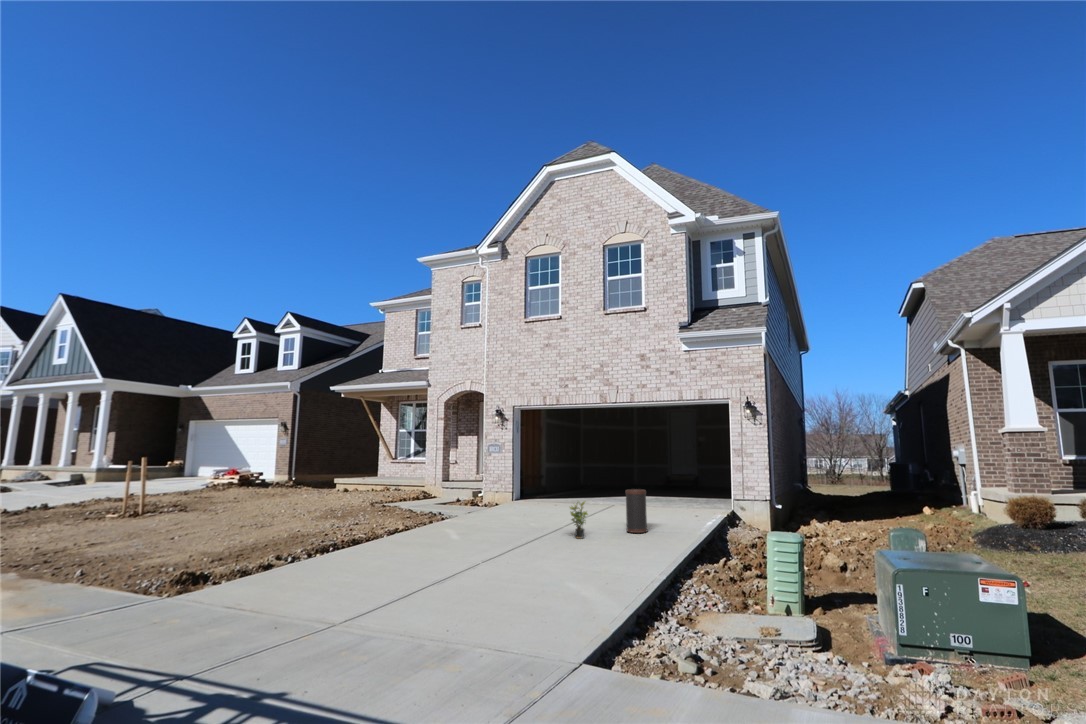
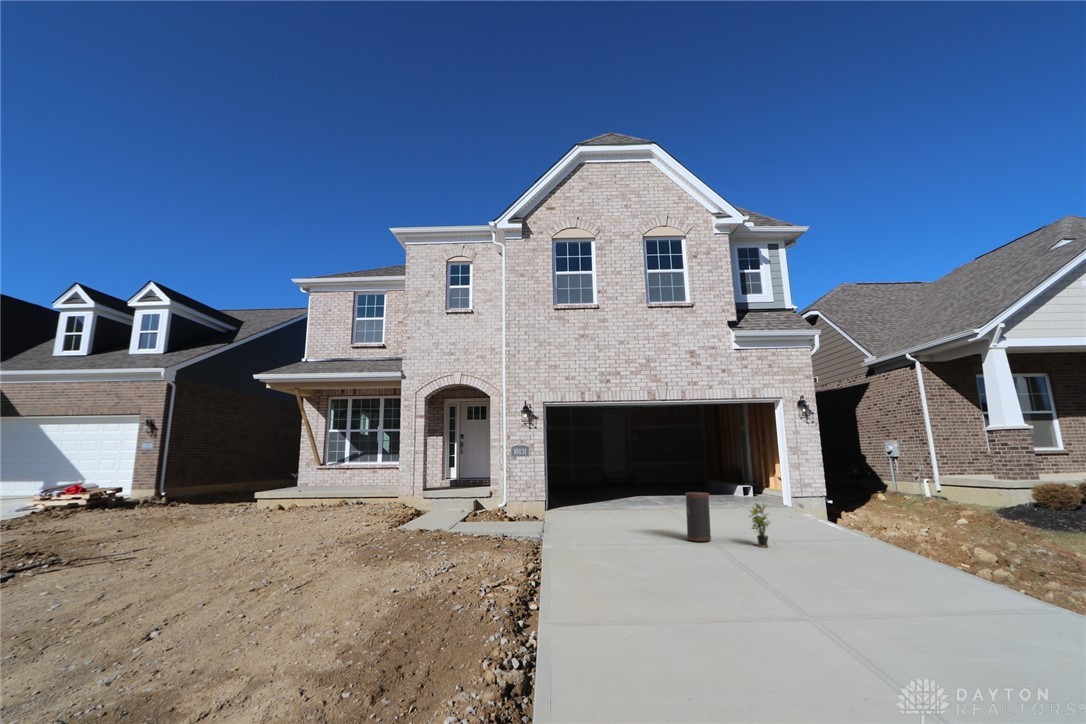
trash can: present [626,489,647,533] -> present [685,492,711,542]

